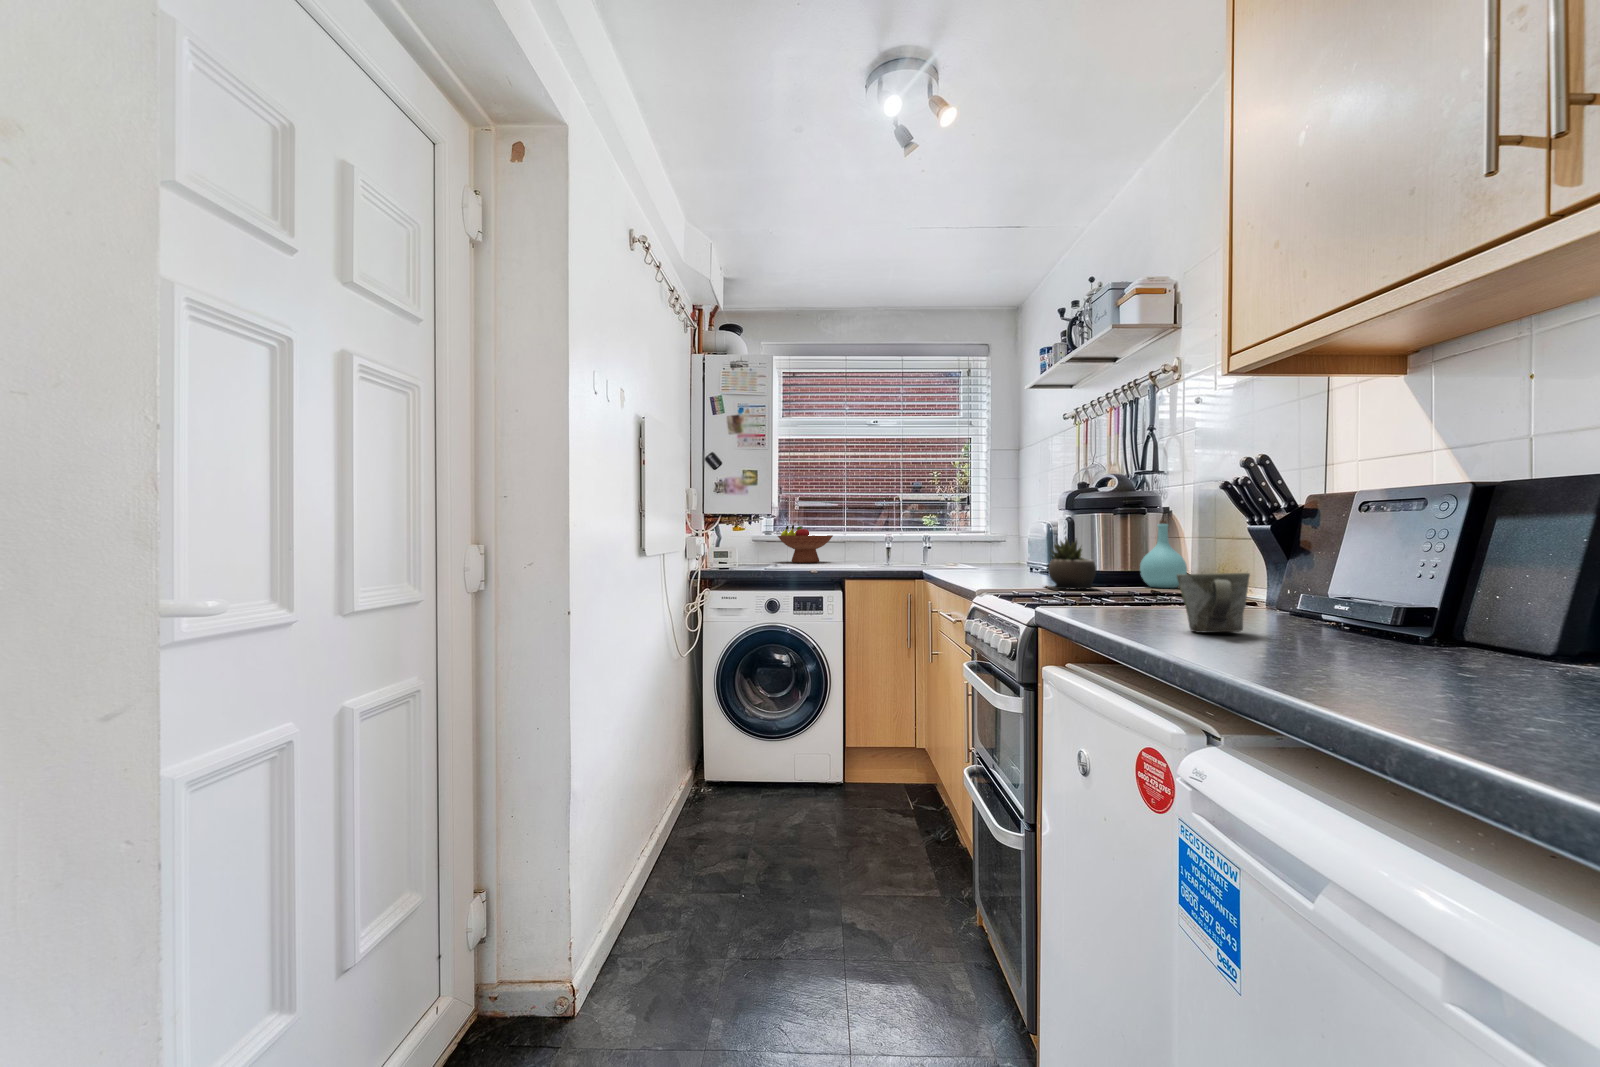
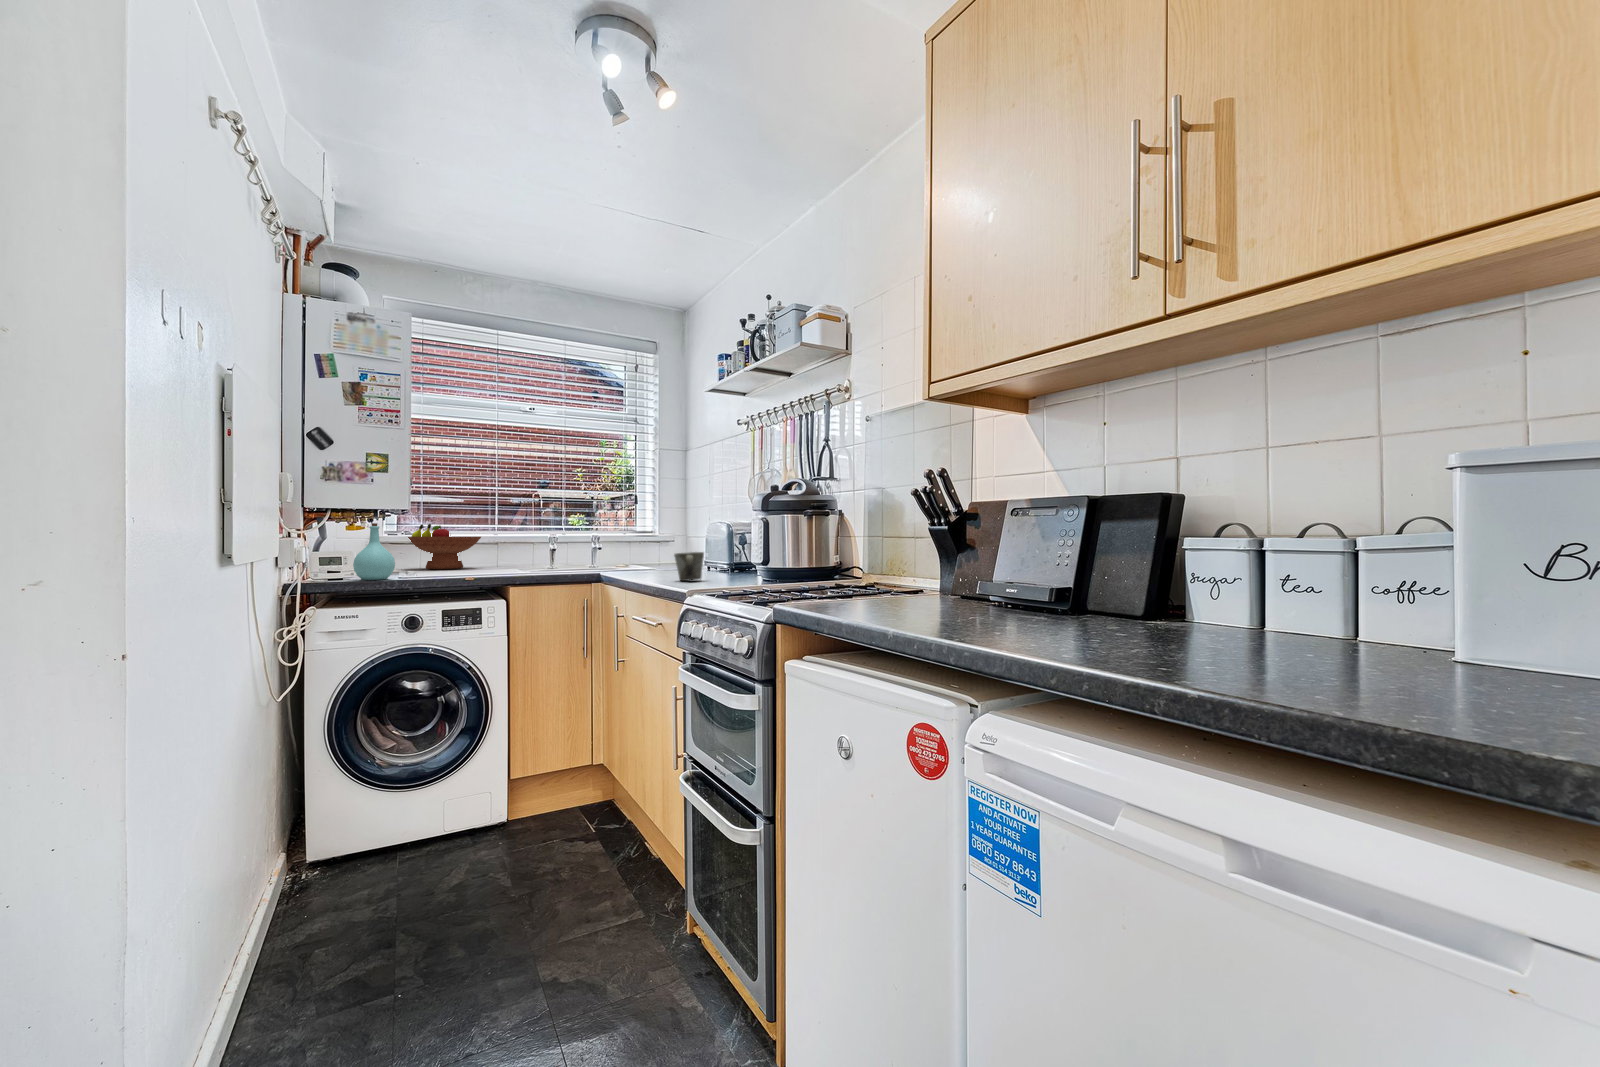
bottle: present [1140,521,1187,588] -> present [353,523,395,580]
succulent plant: present [1047,539,1097,590] -> none [742,537,799,587]
mug: present [1176,573,1250,633] -> present [674,552,704,581]

